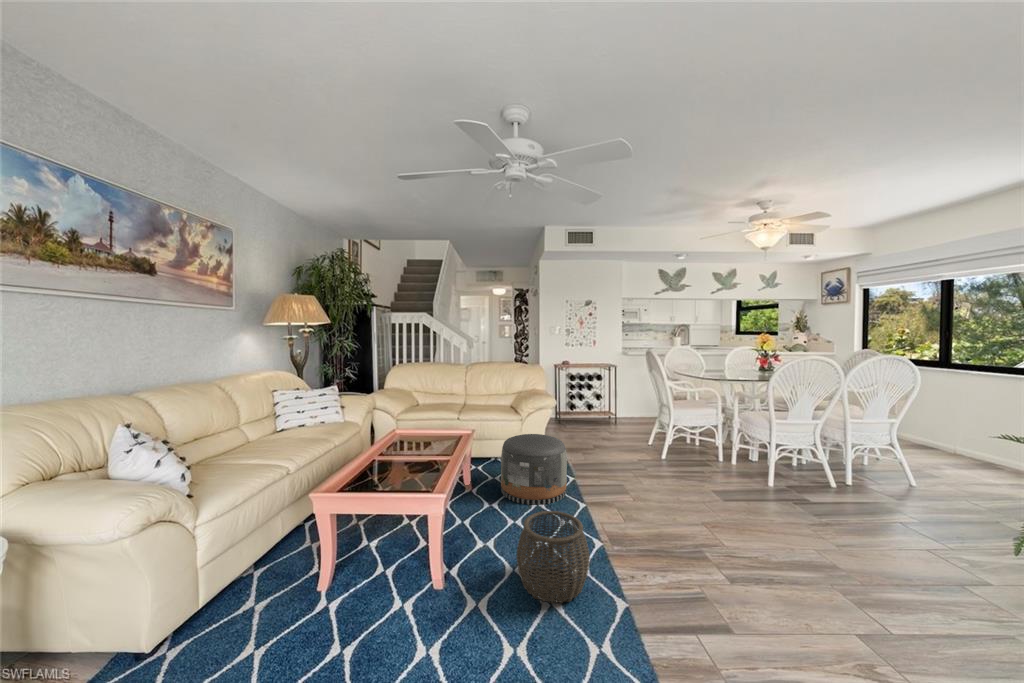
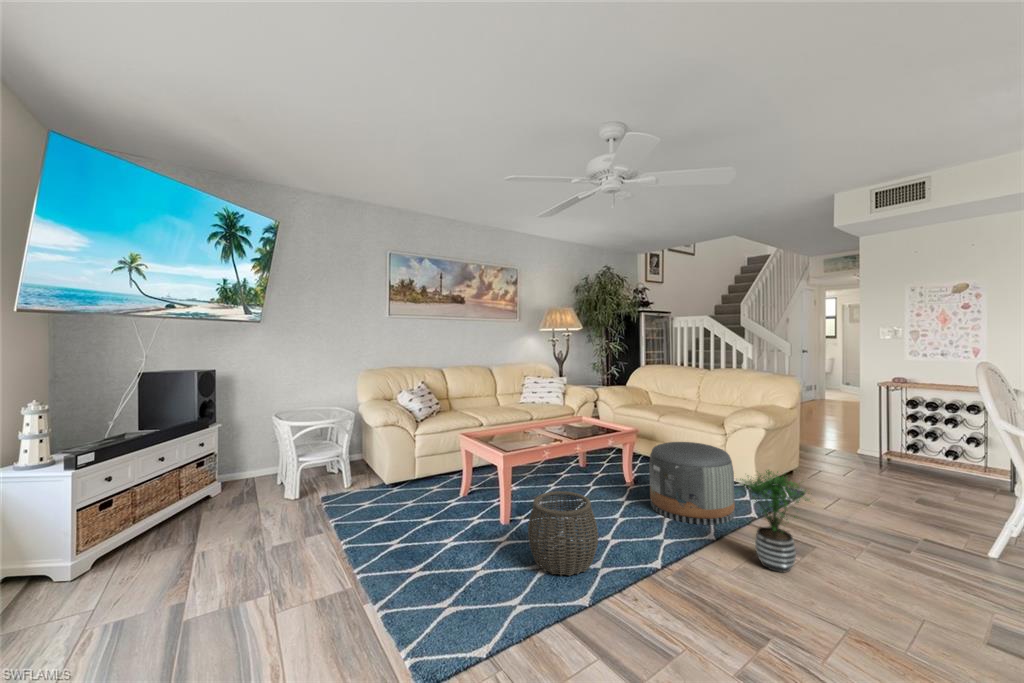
potted plant: none [604,443,653,513] -> present [740,470,810,572]

